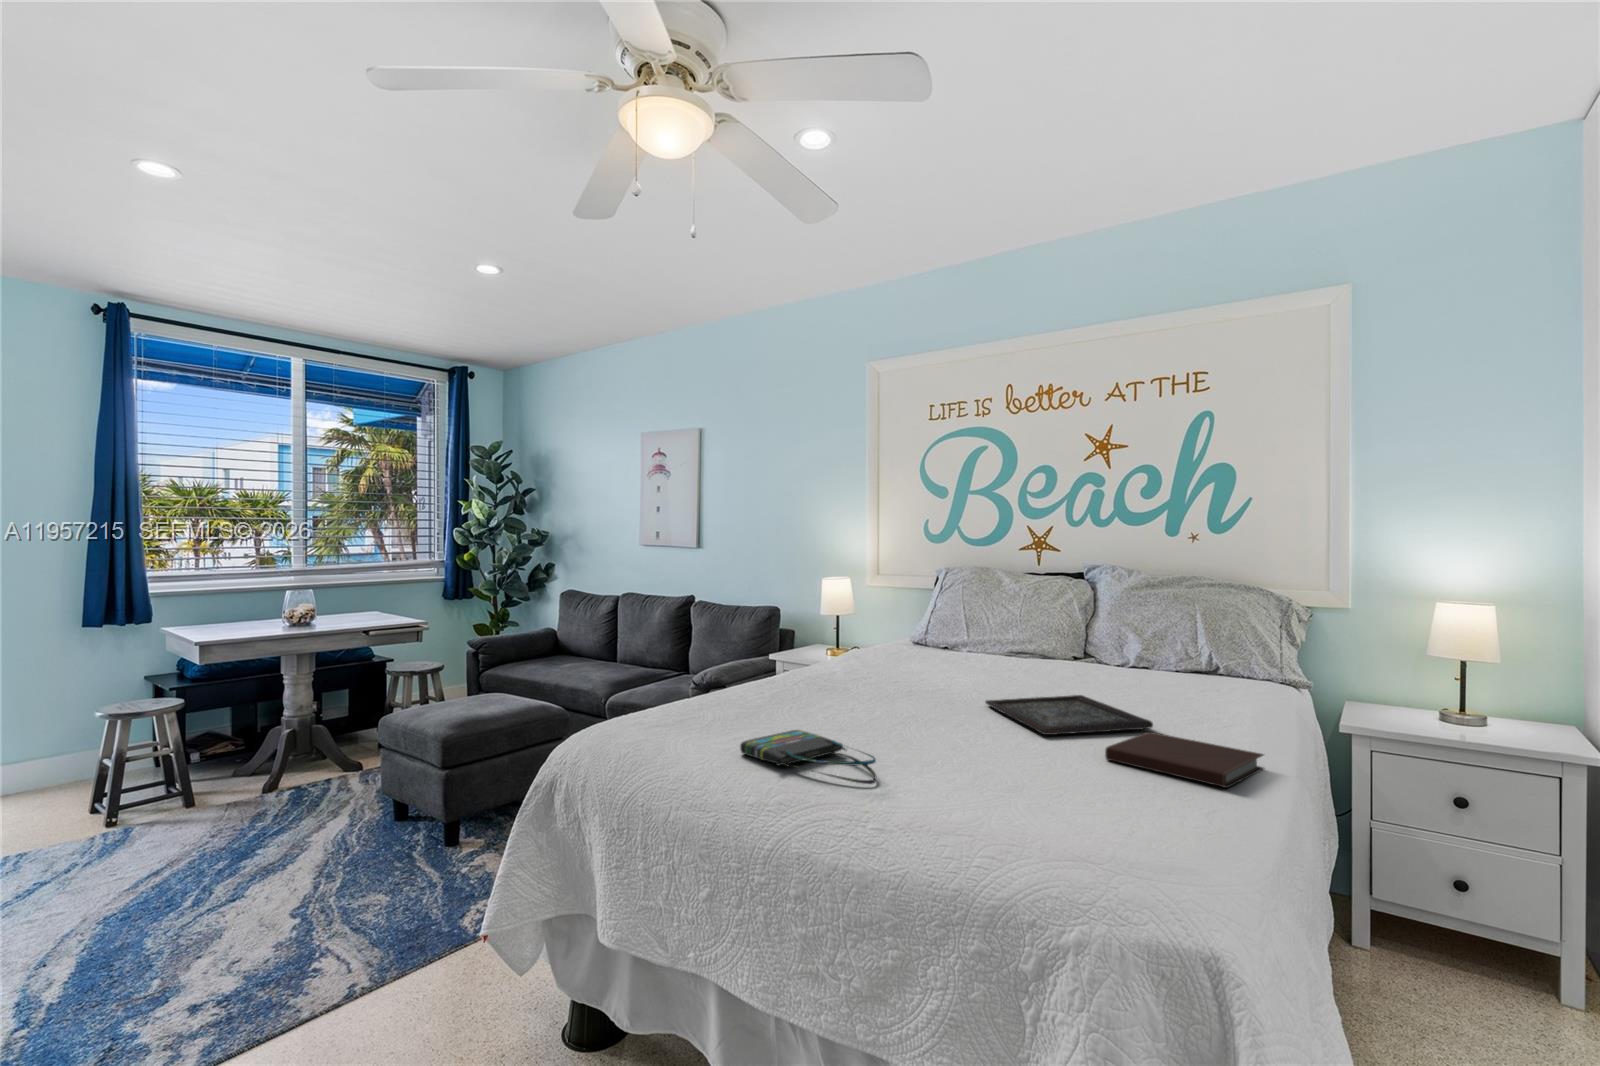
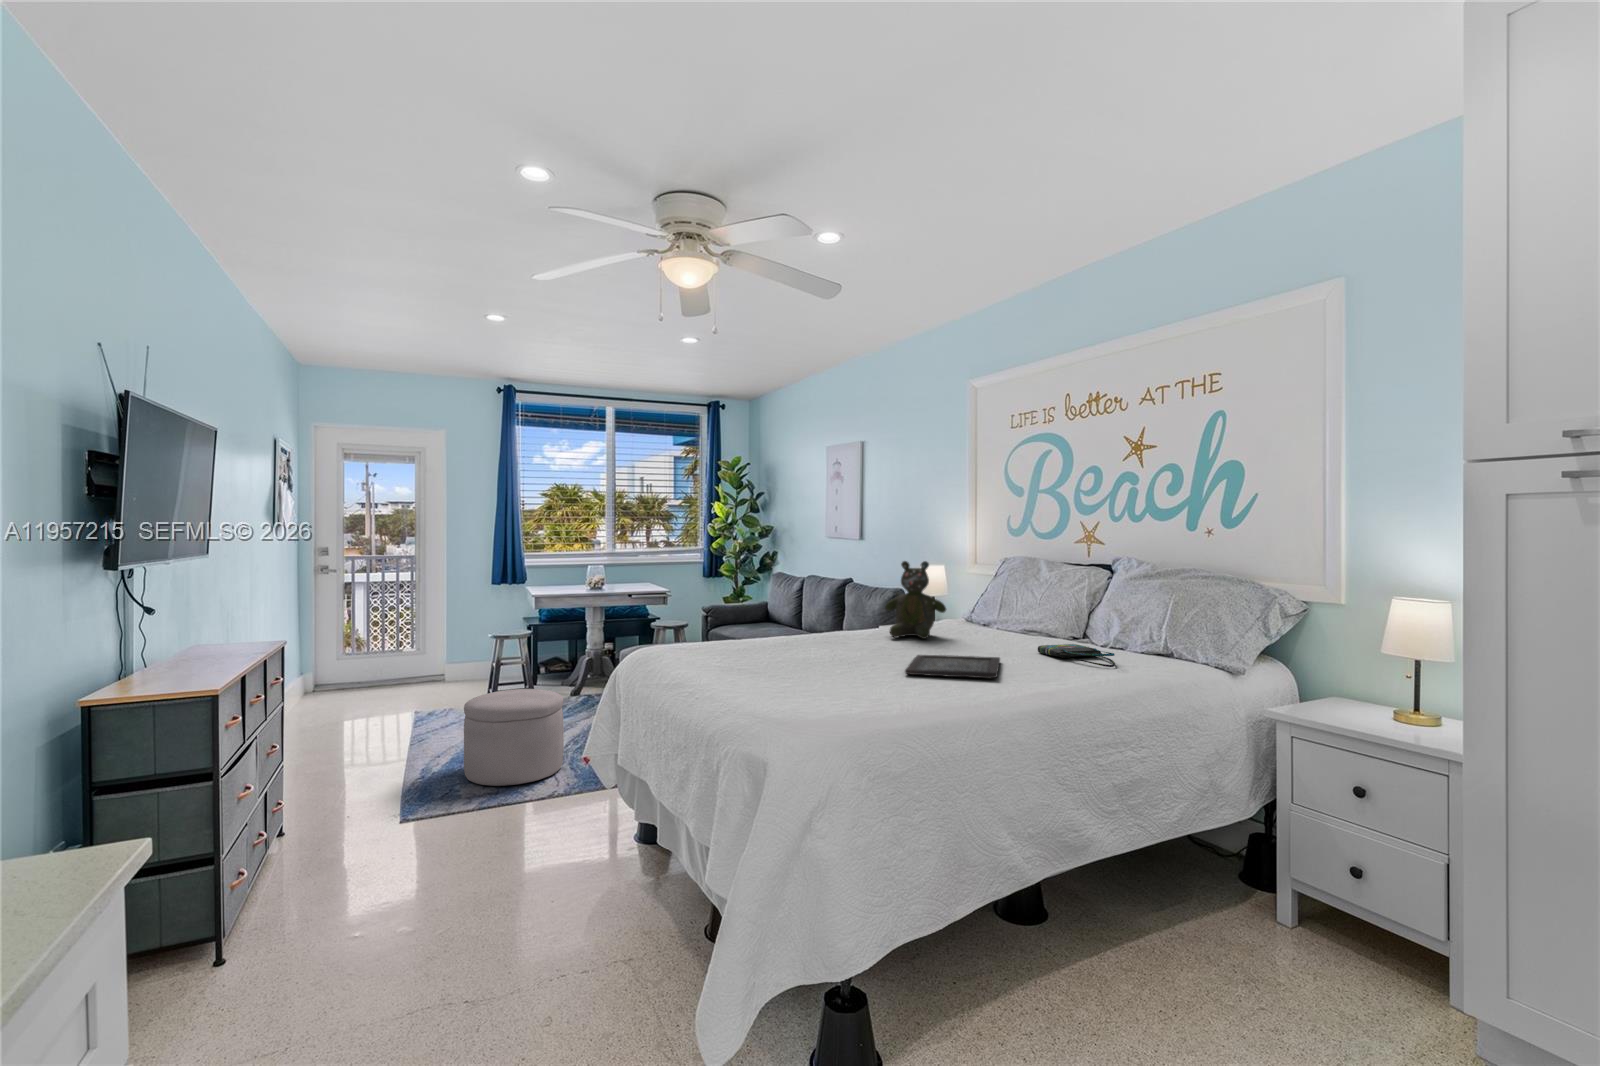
teddy bear: none [856,575,933,675] -> present [885,561,946,639]
tote bag: present [740,730,876,784] -> present [1038,644,1115,667]
notebook: present [1105,732,1264,788] -> none [911,676,1010,707]
ottoman: none [131,807,337,1009] -> present [464,689,564,786]

